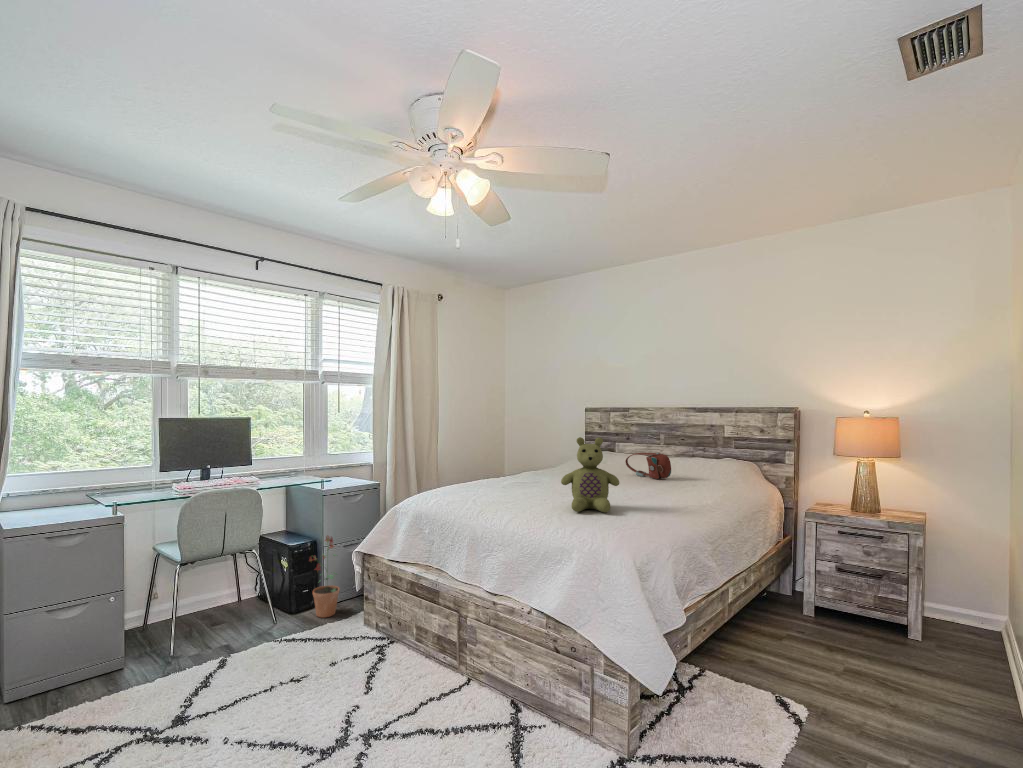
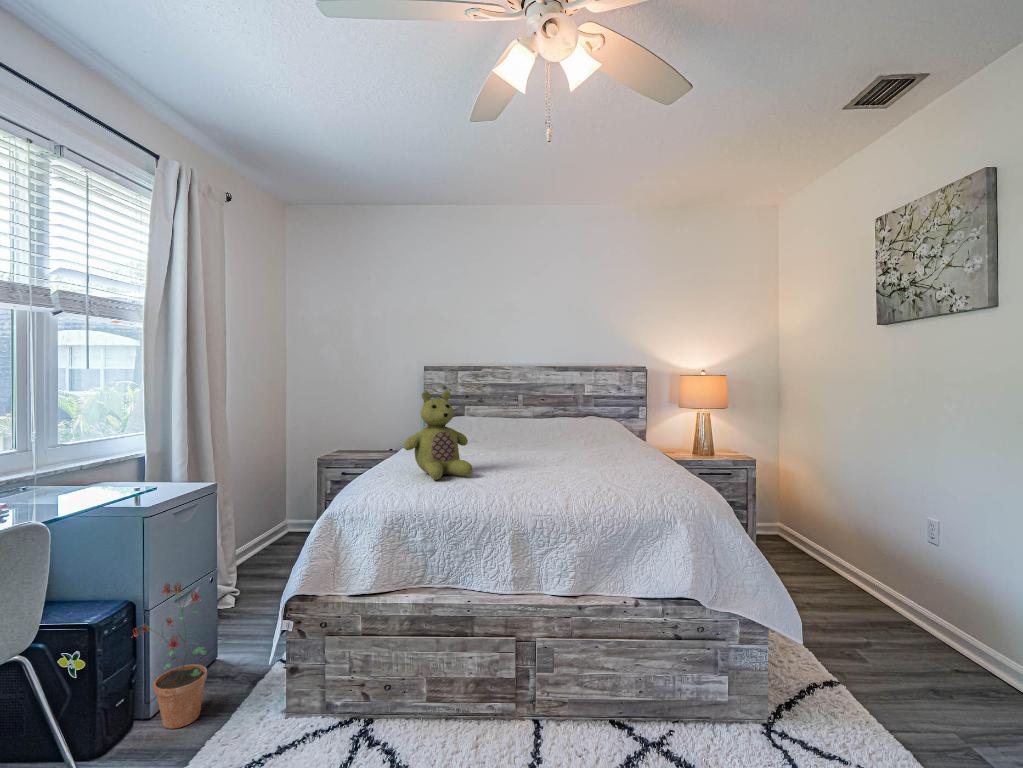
stuffed bear: present [561,437,619,512] -> present [404,391,473,480]
handbag: present [625,453,671,479] -> none [514,412,568,439]

